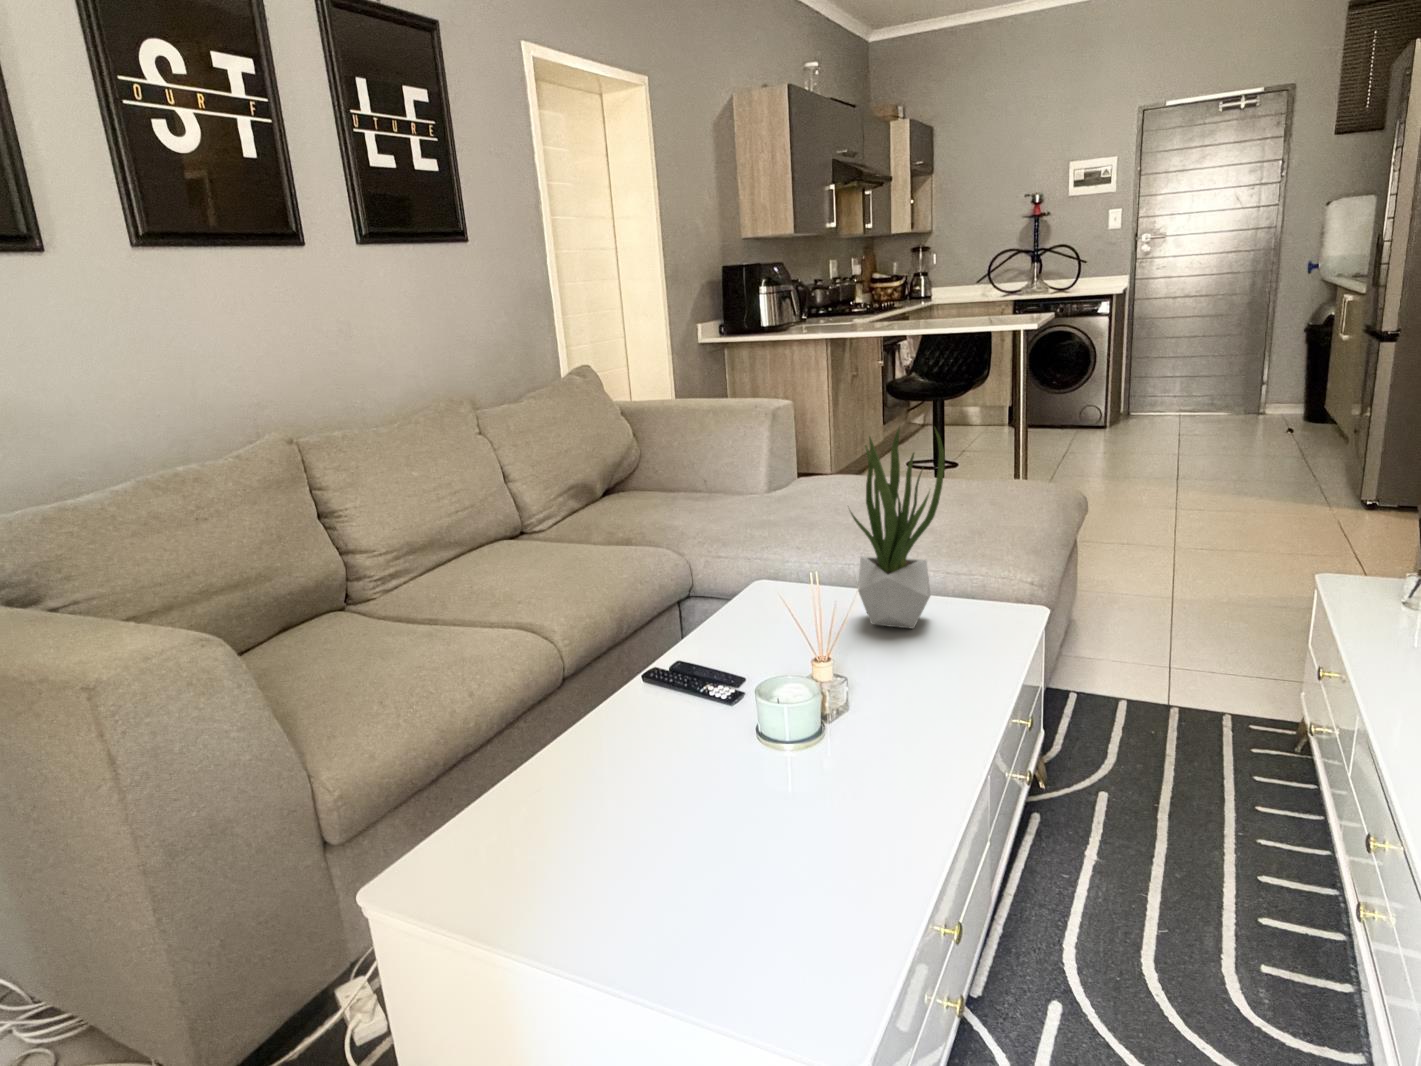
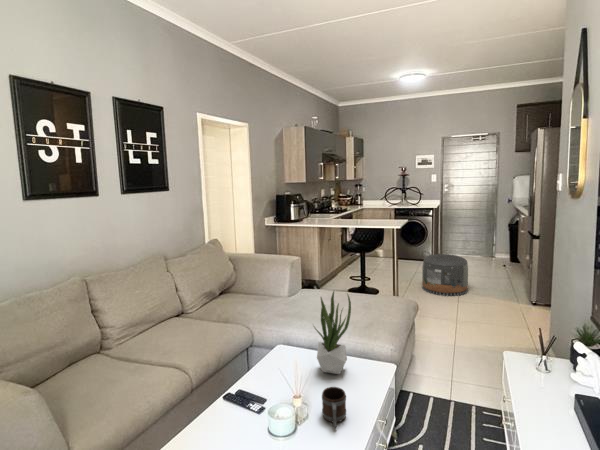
pouf: none [1082,397,1201,496] -> present [422,254,468,296]
mug: none [882,640,942,724] -> present [322,387,346,427]

